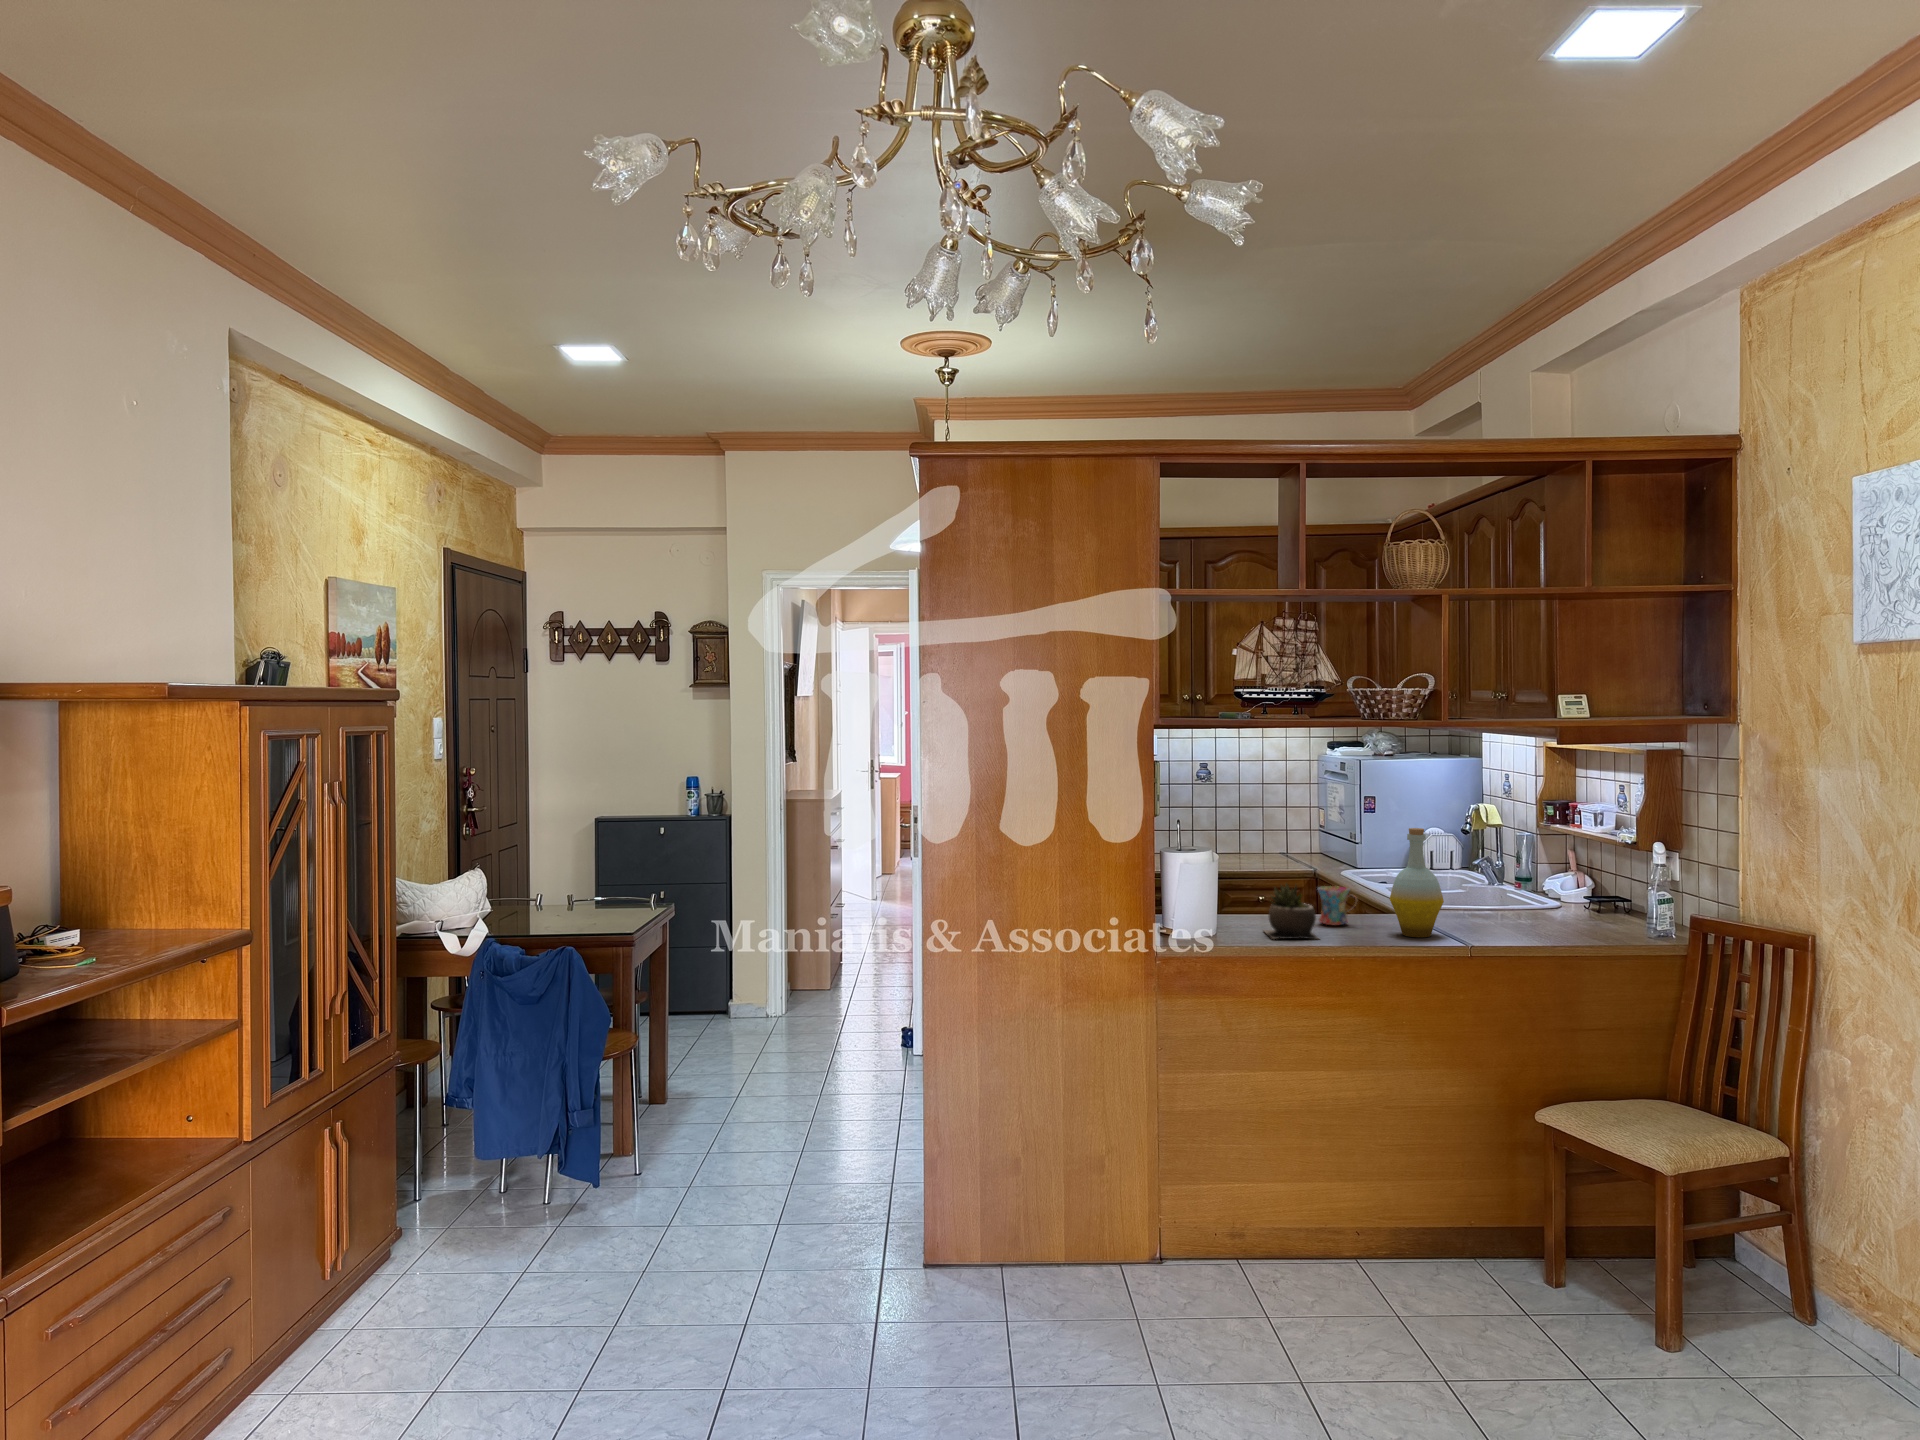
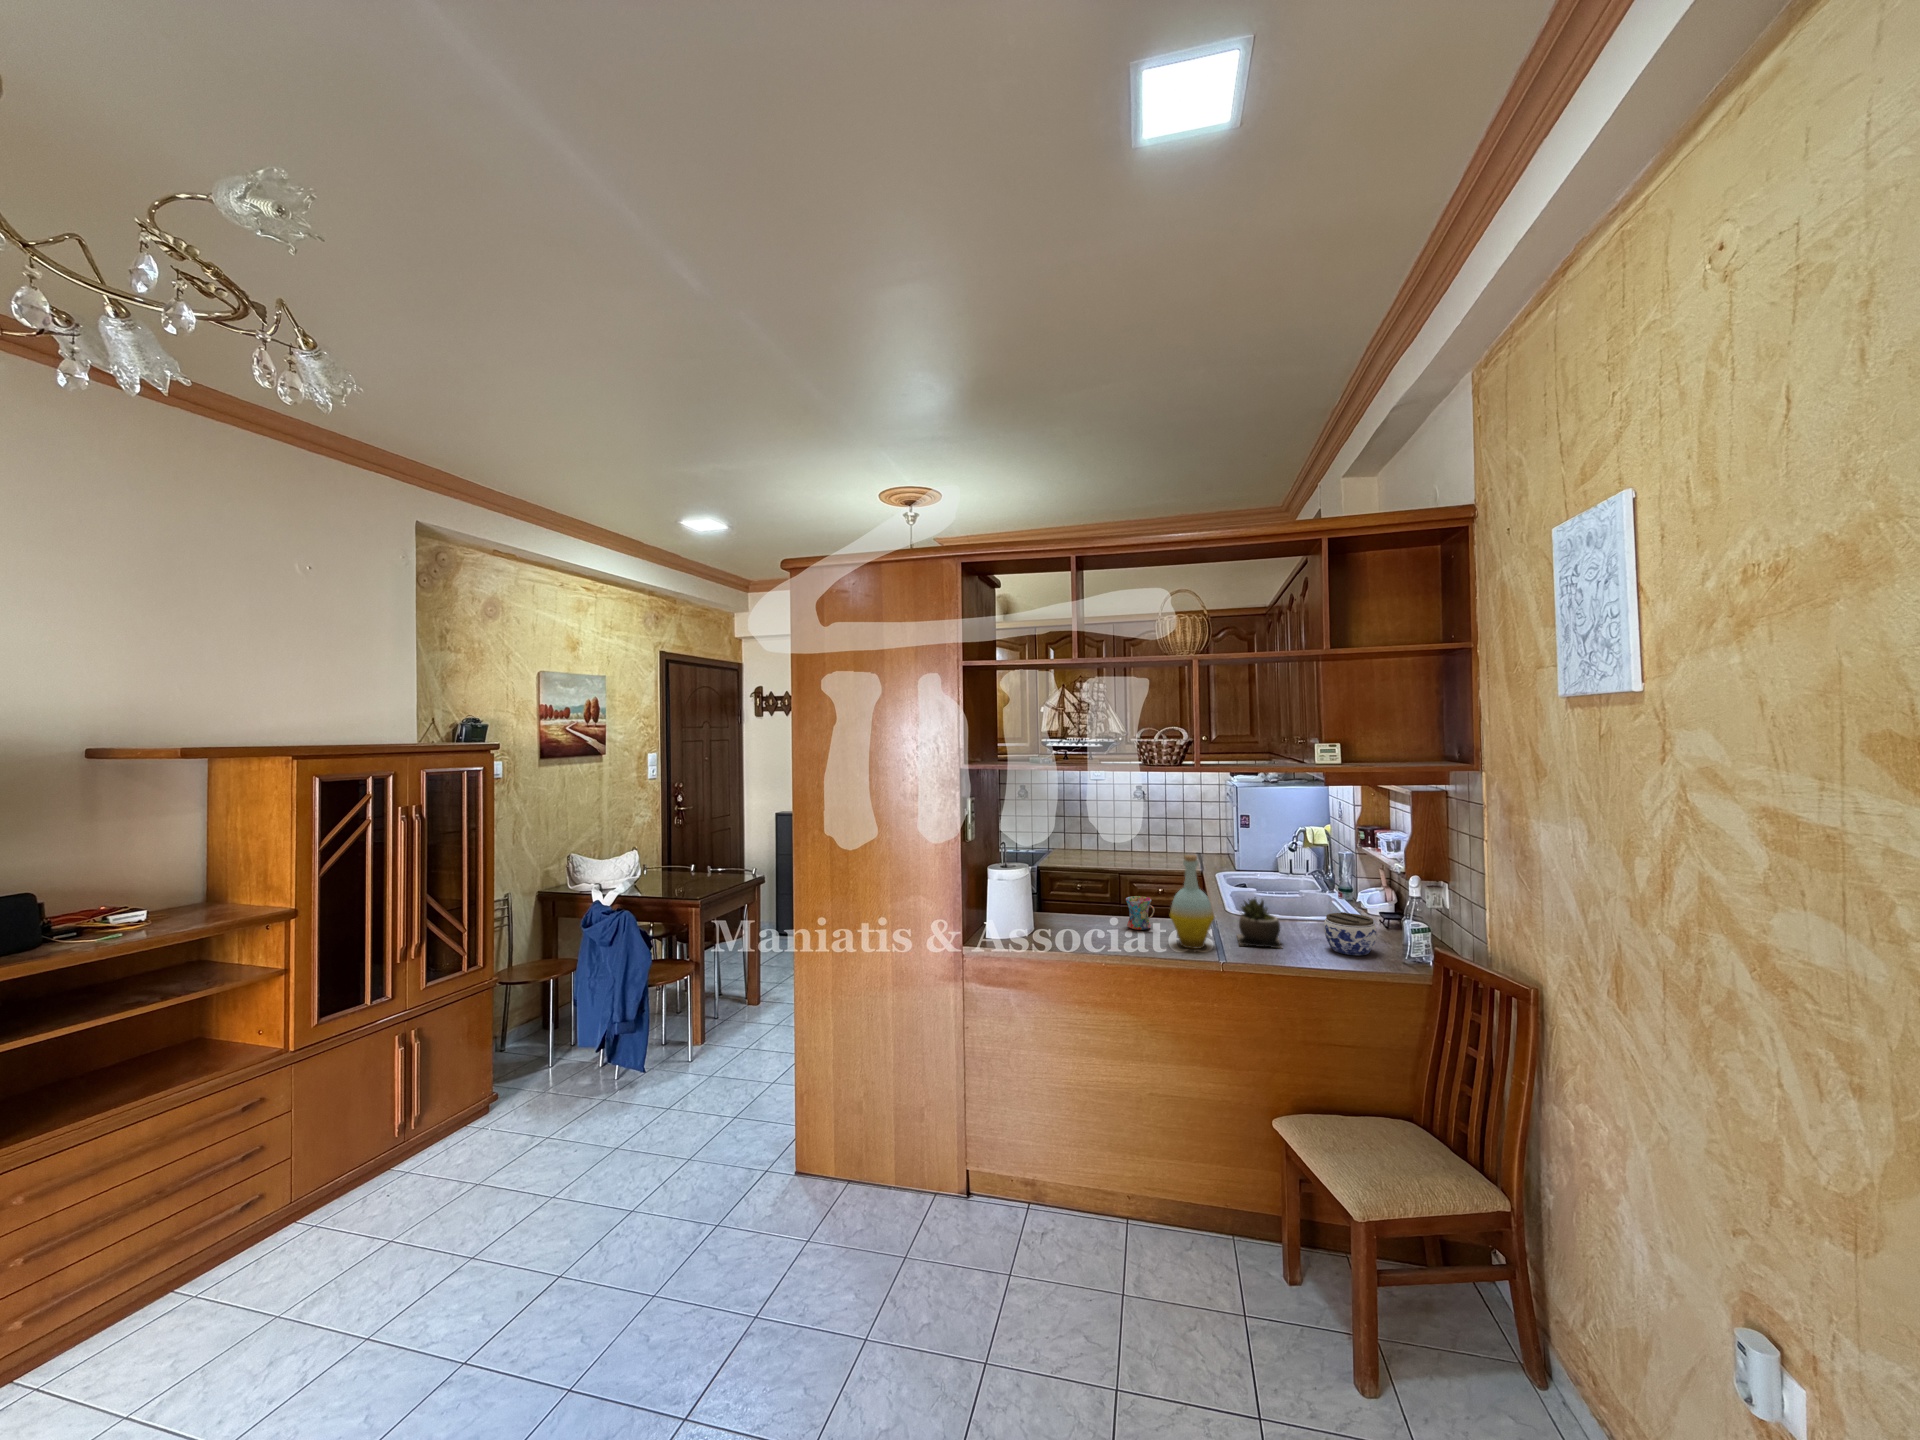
succulent plant: present [1264,883,1318,939] -> present [1237,899,1282,948]
jar: none [1556,889,1615,933] -> present [1324,912,1377,956]

